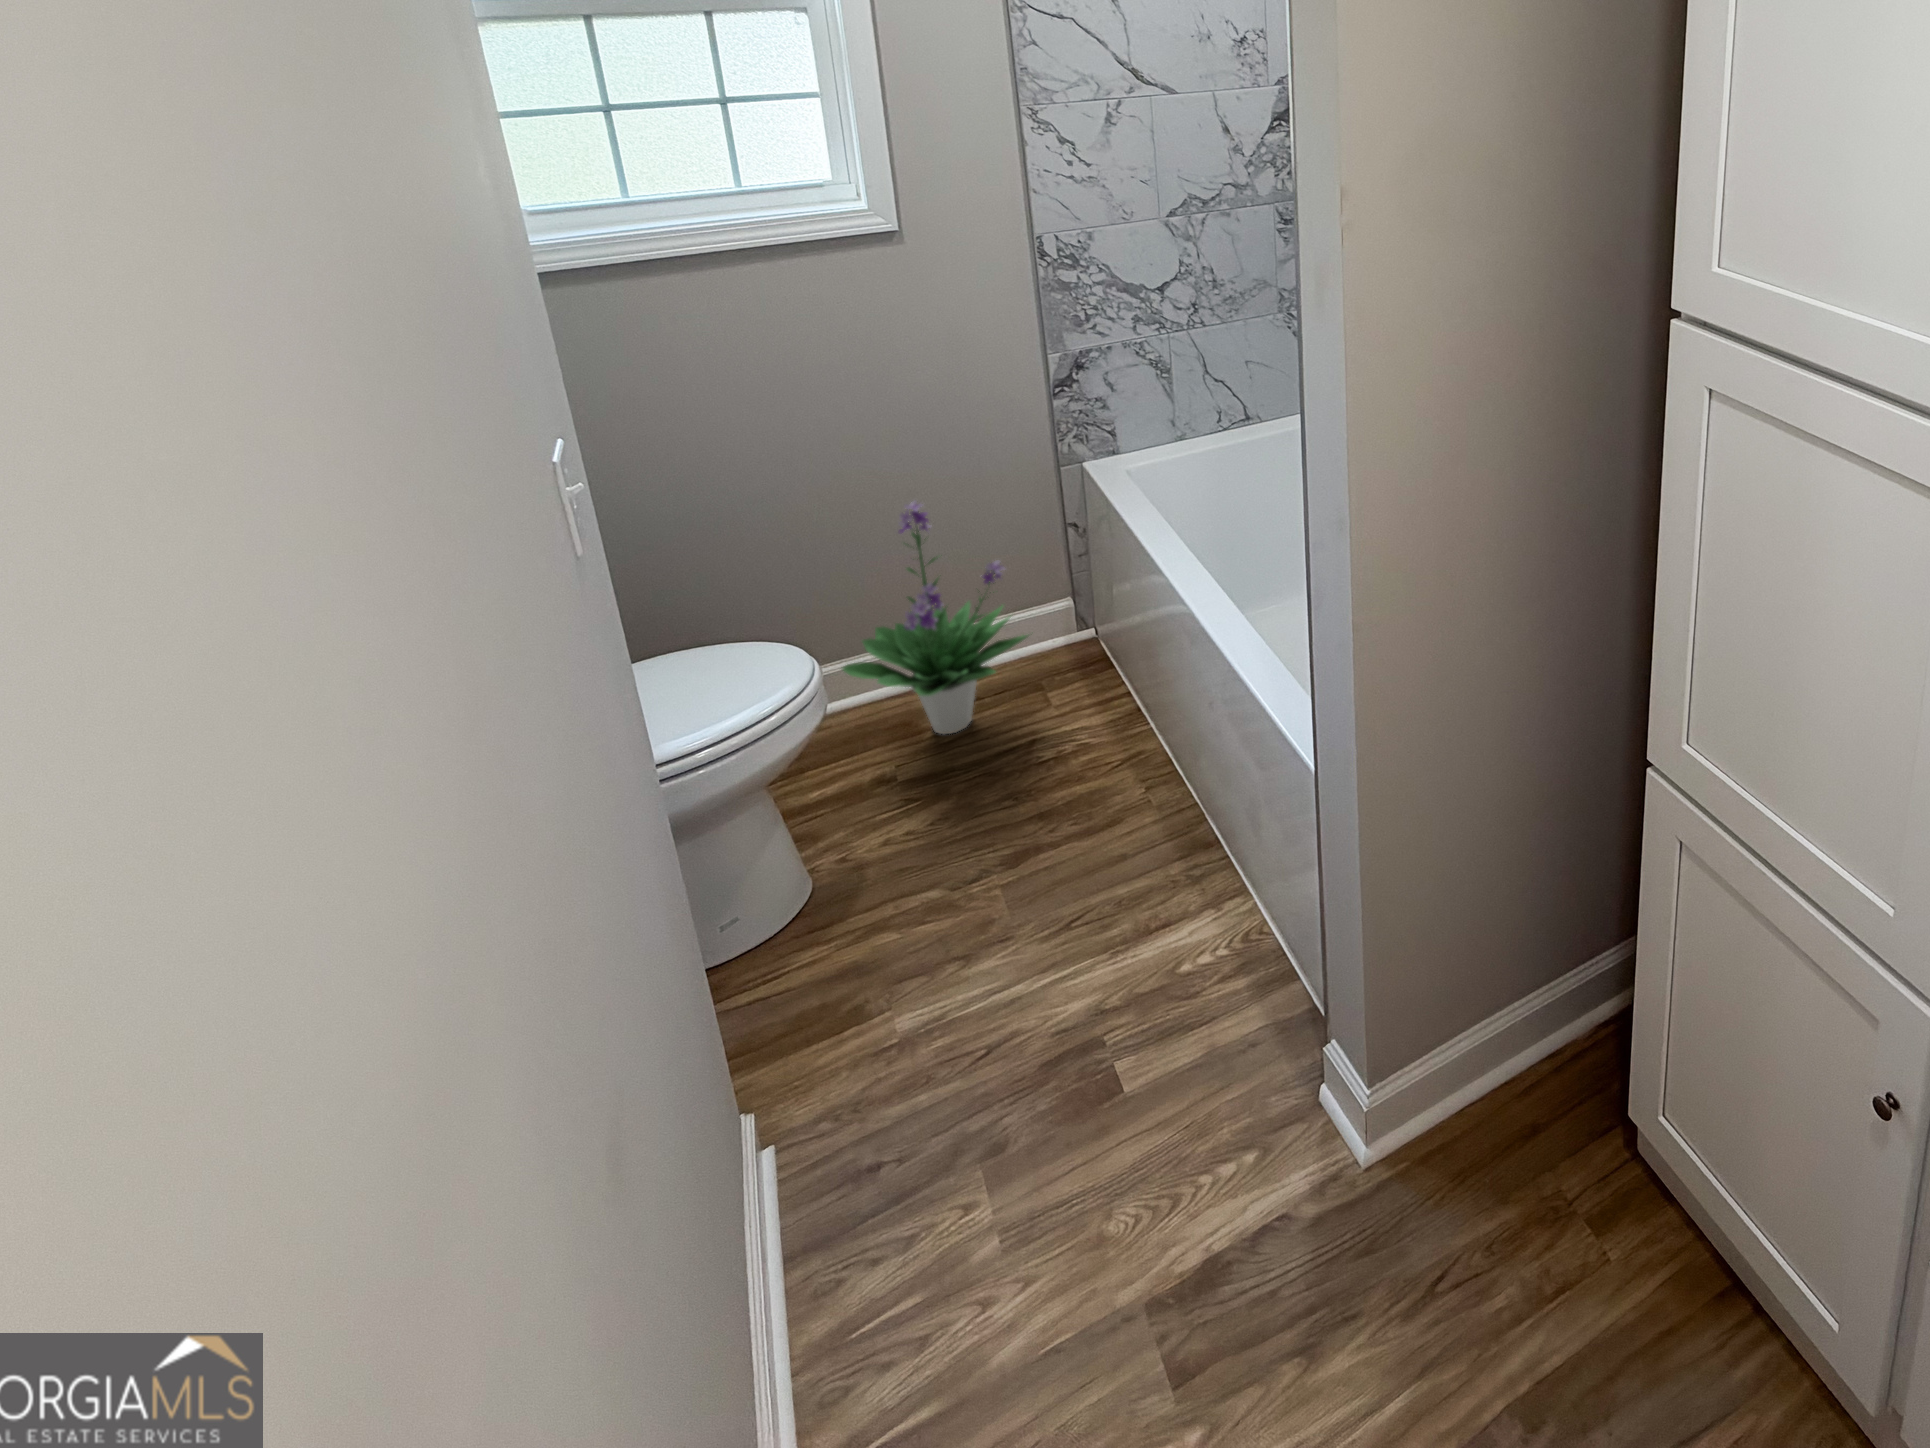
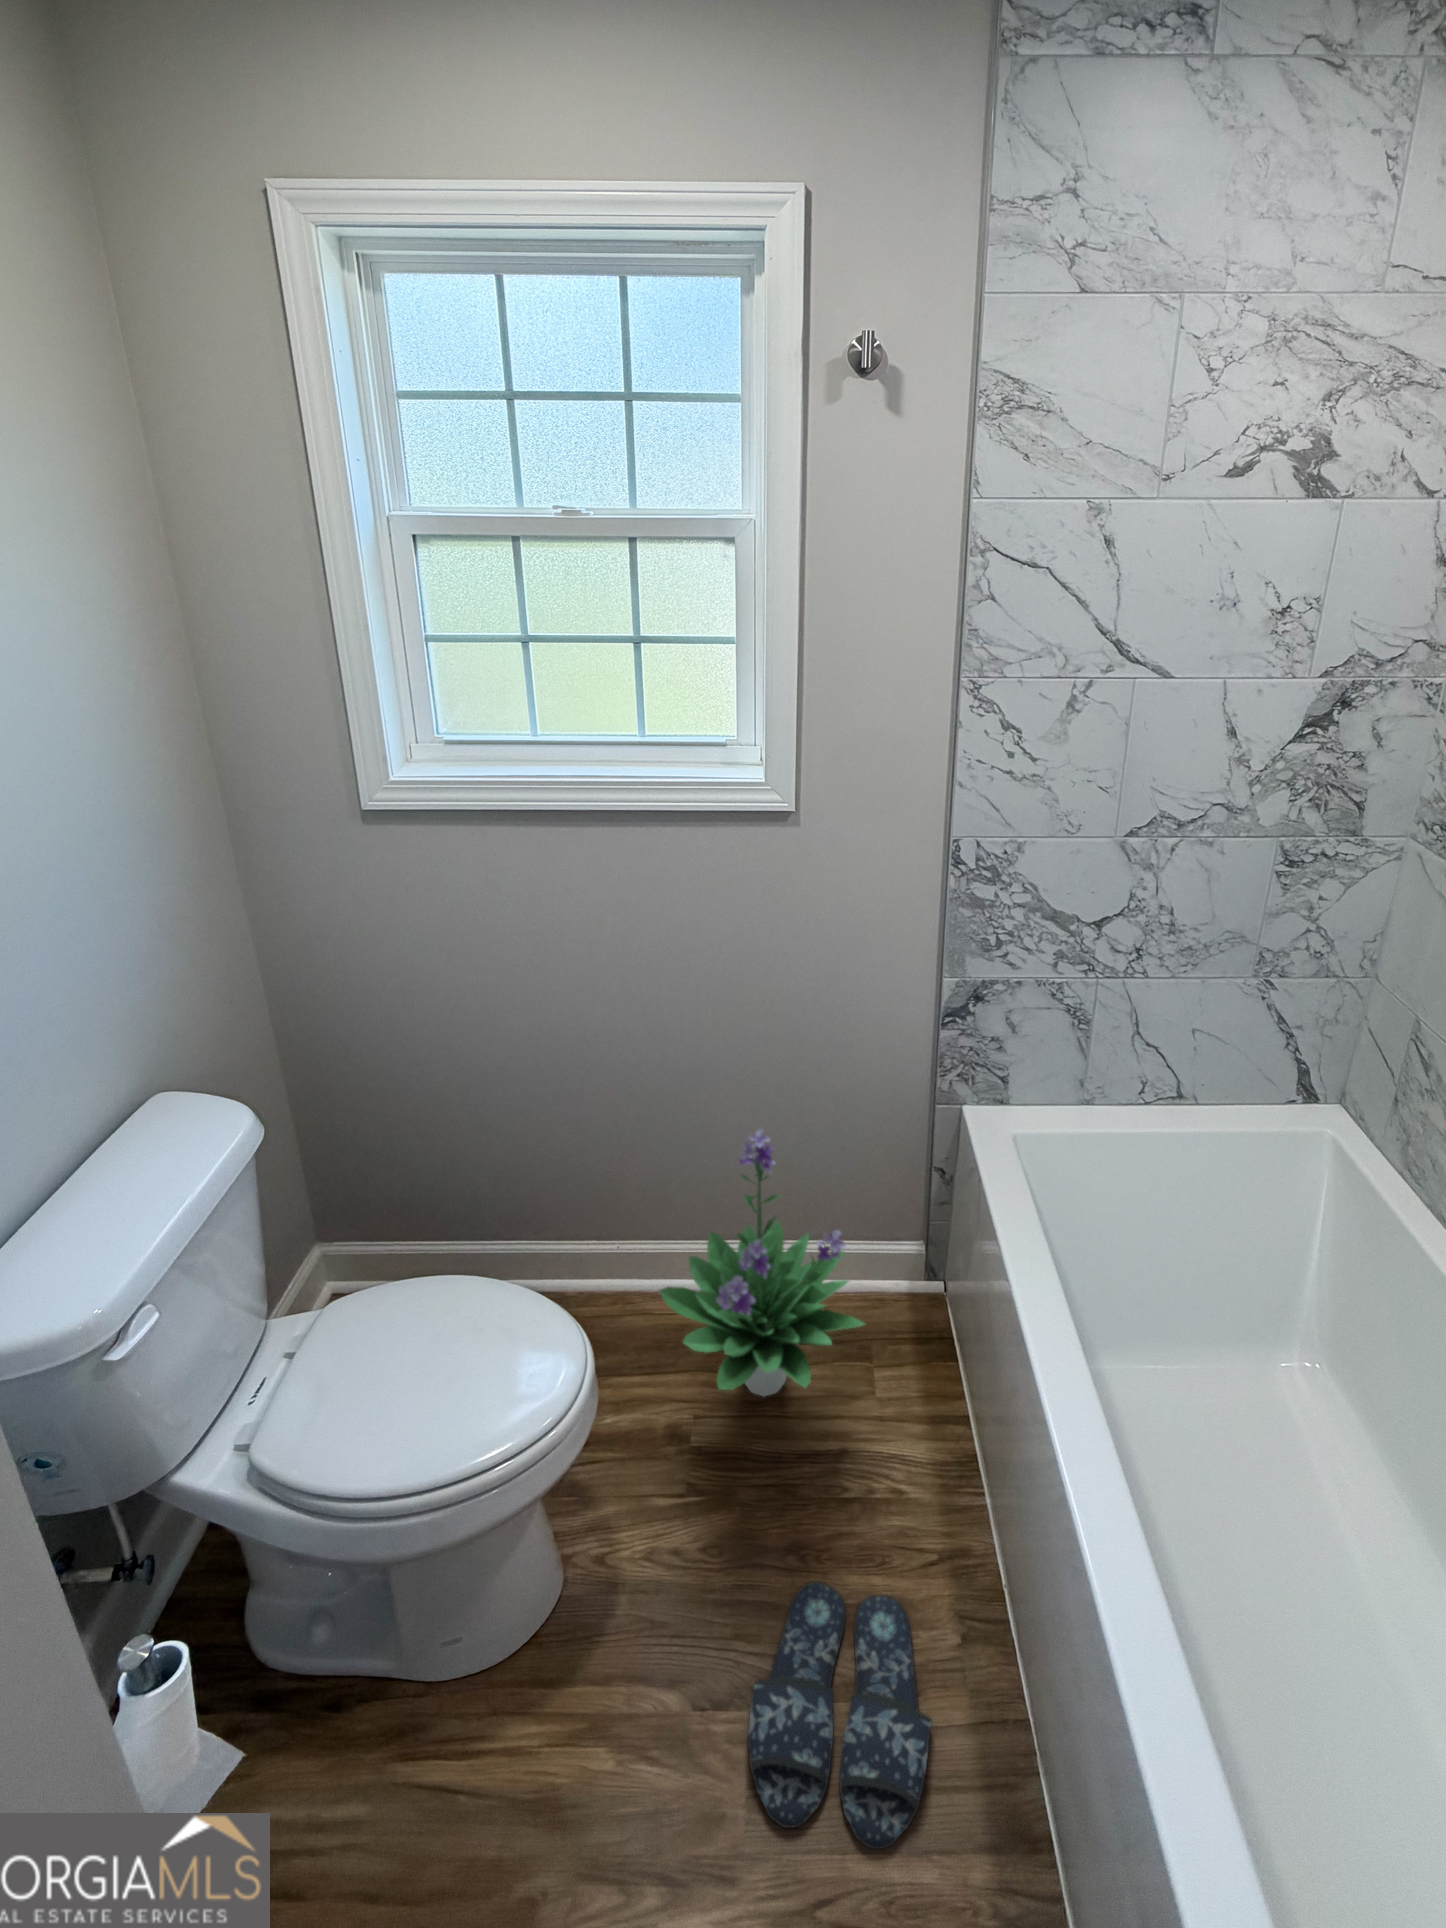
slippers: none [996,782,1132,893] -> present [748,1582,931,1849]

